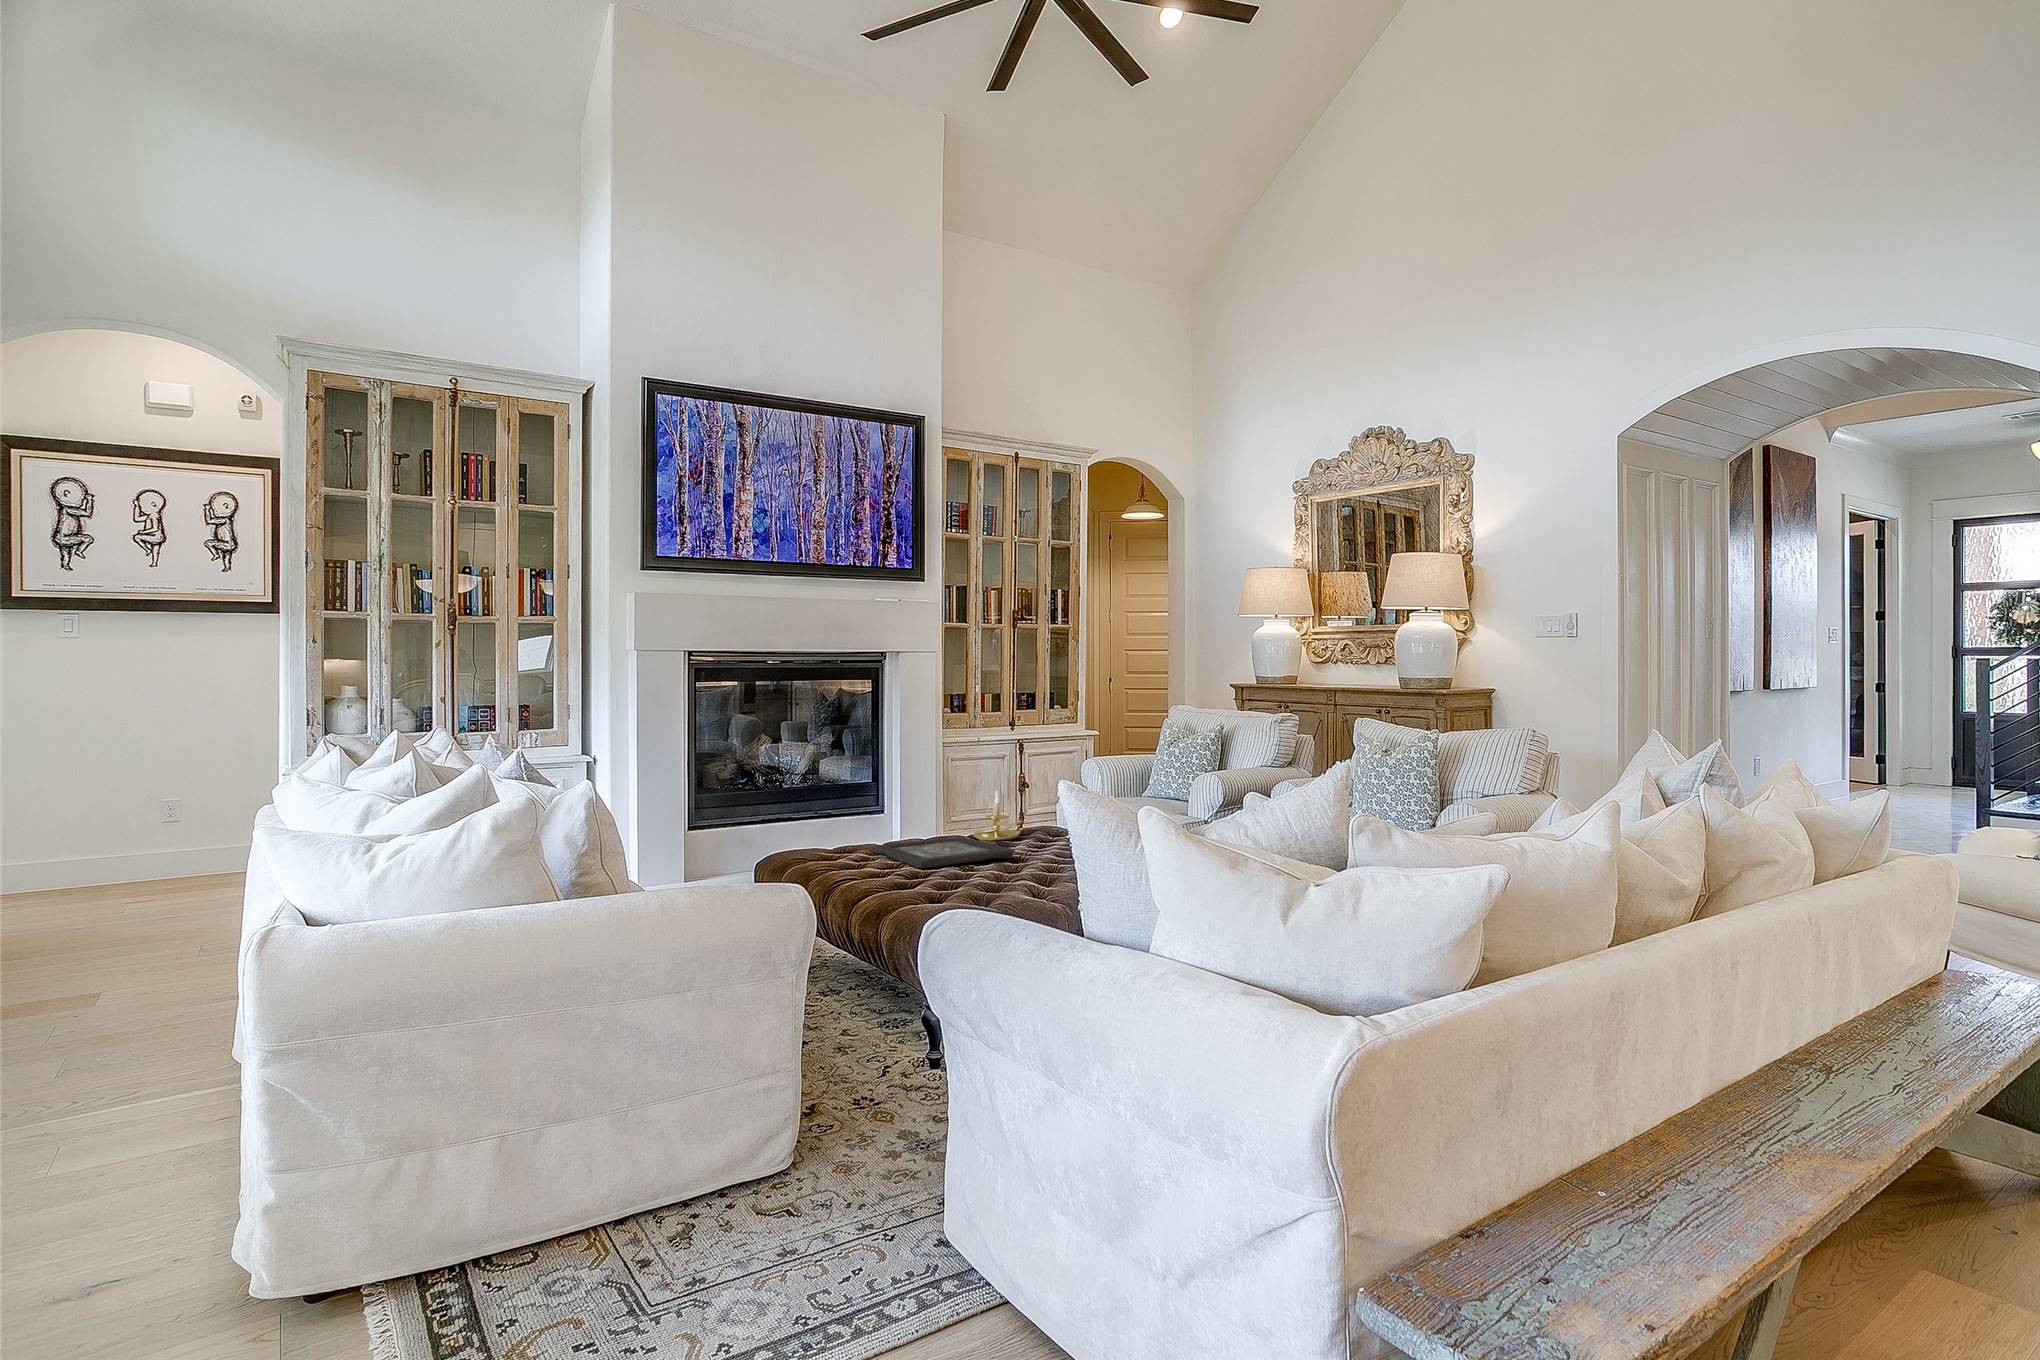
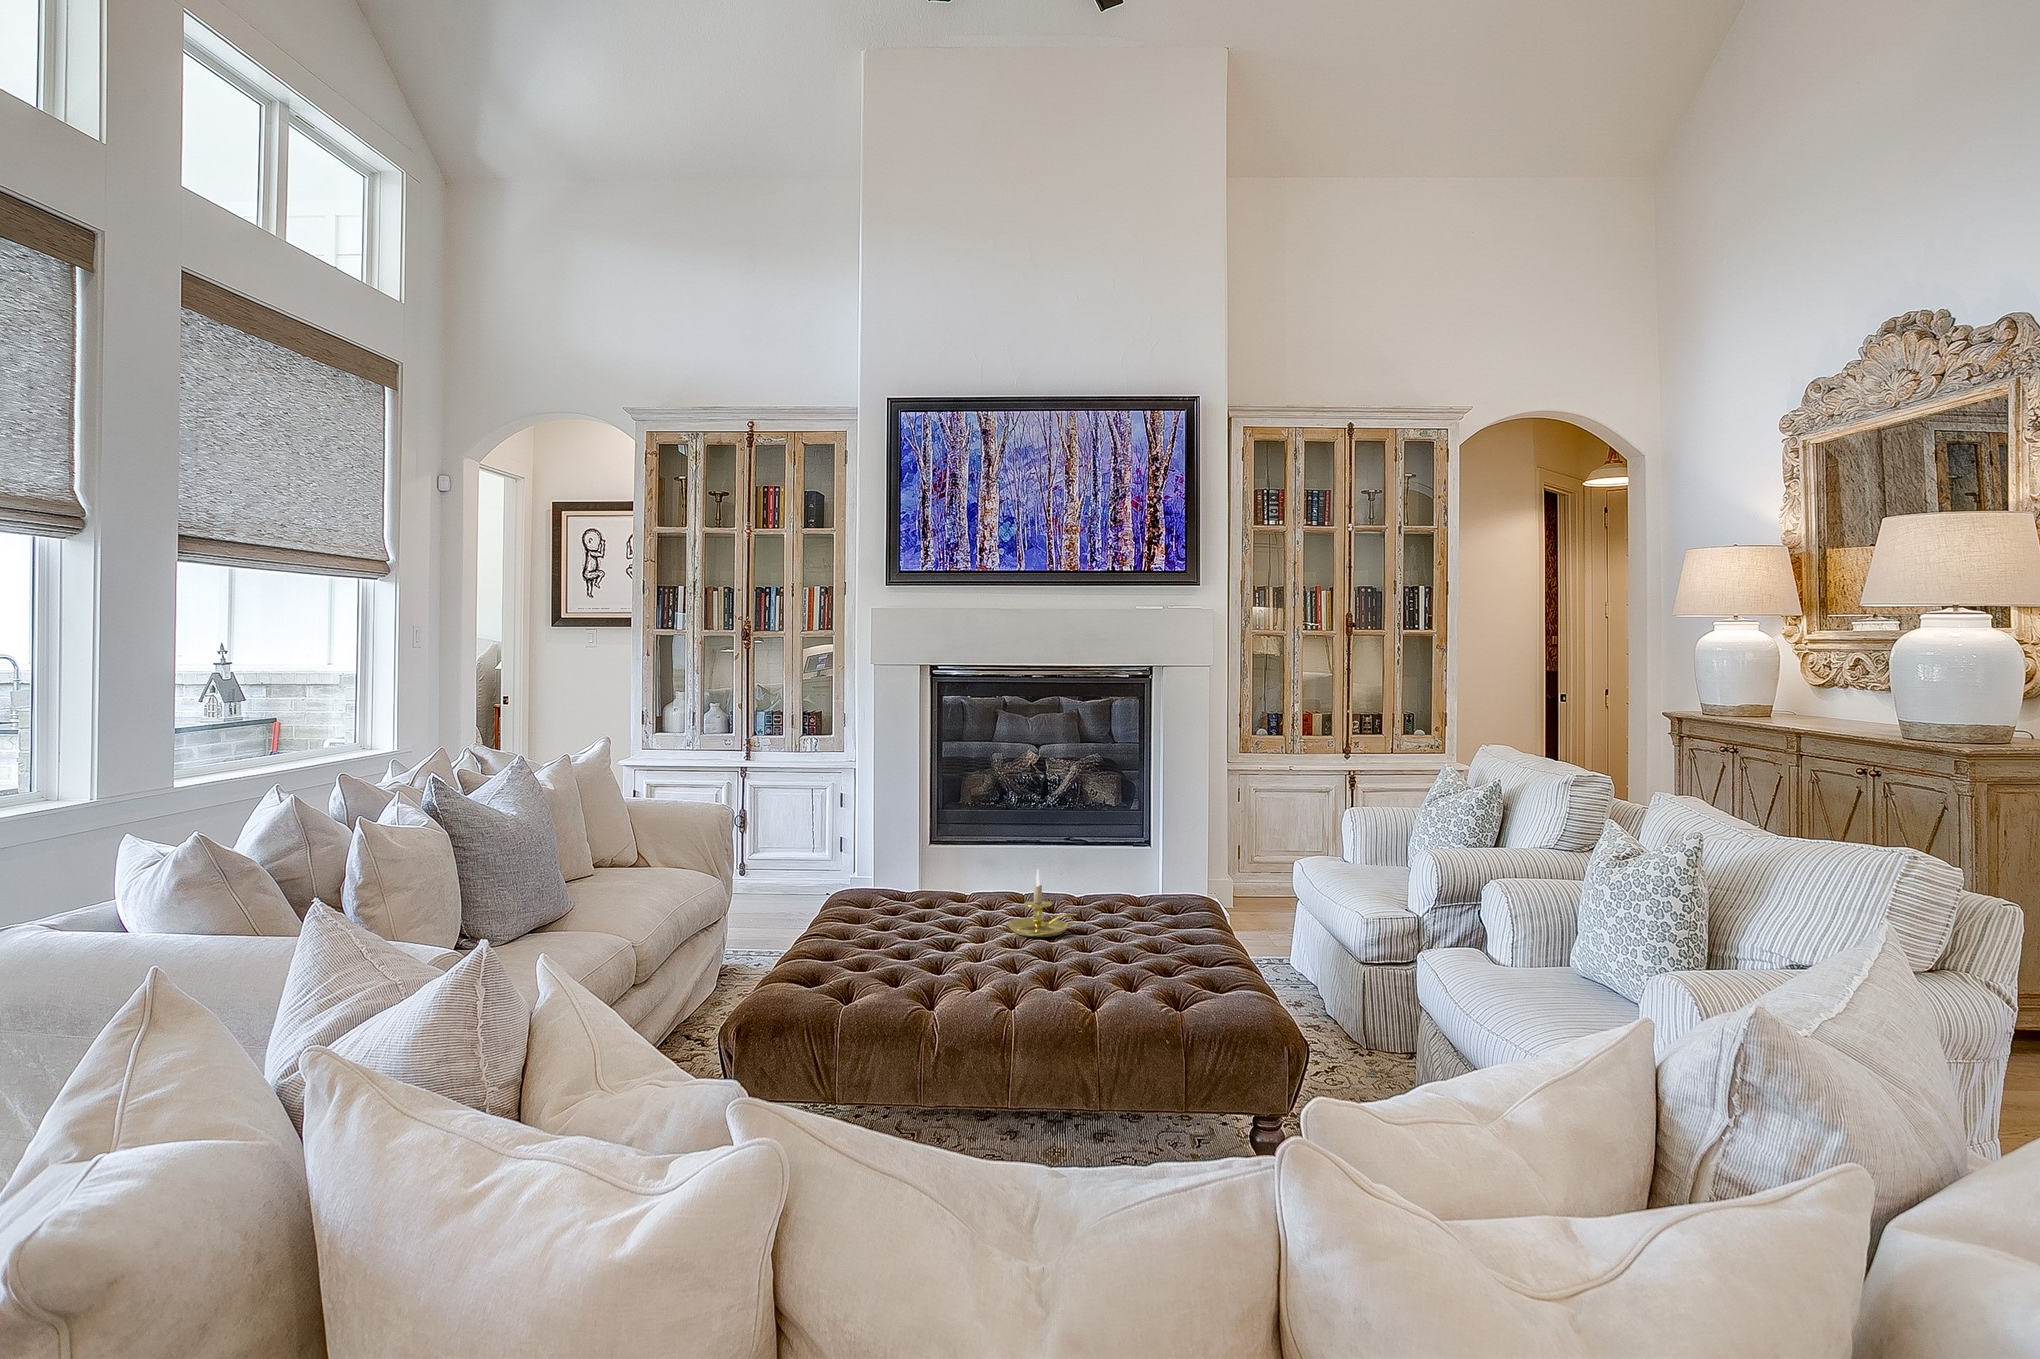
decorative tray: present [871,837,1015,868] -> none [808,928,970,980]

